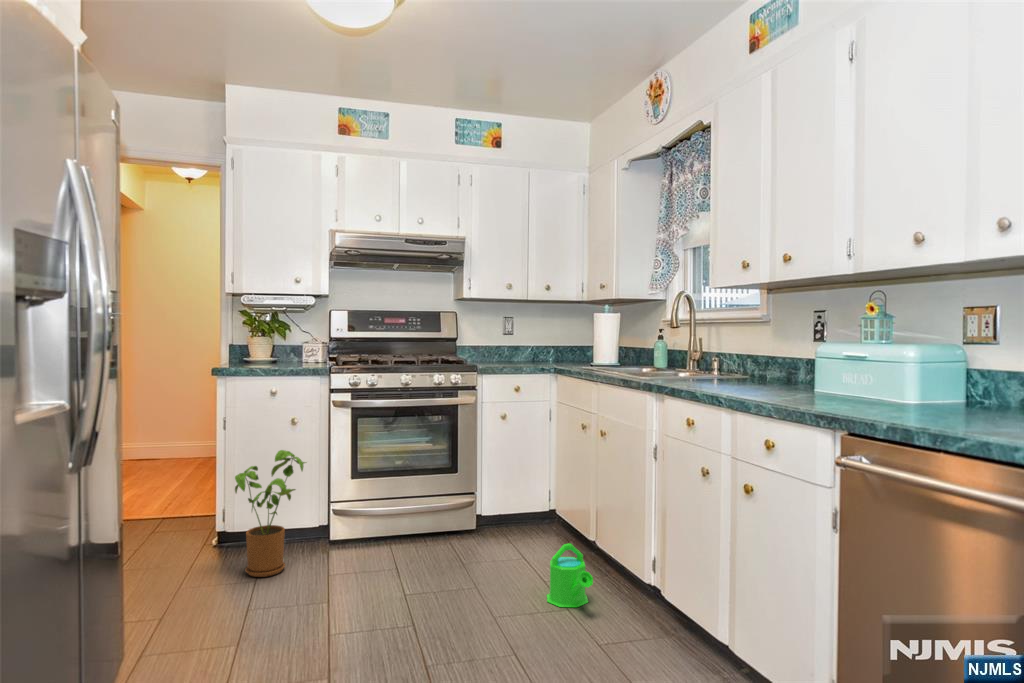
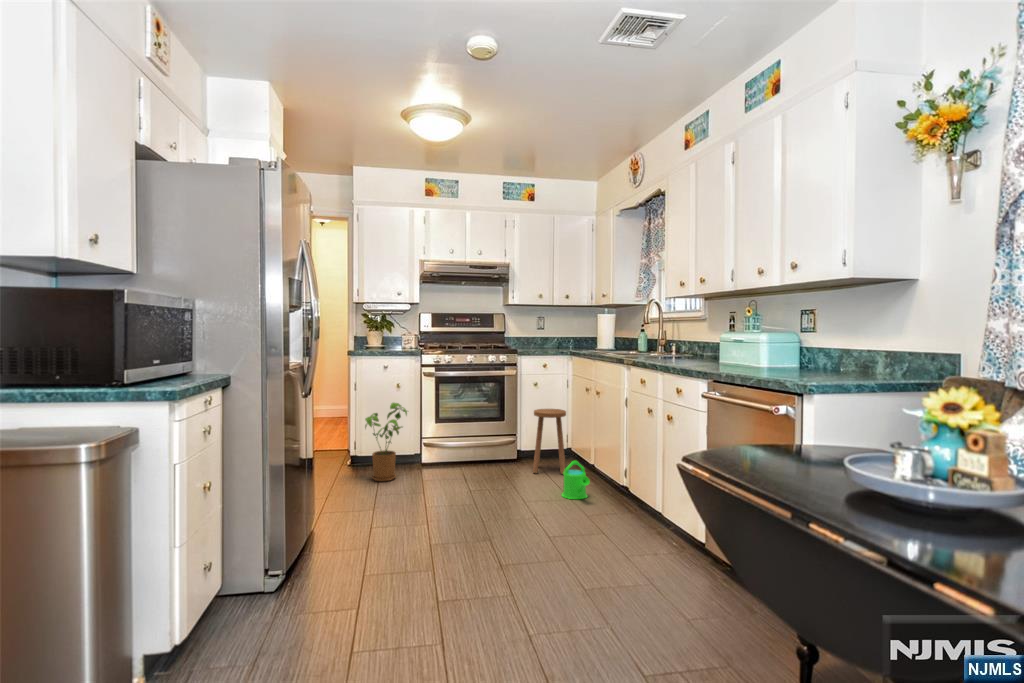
stool: none [500,454,550,556] -> present [533,409,566,474]

